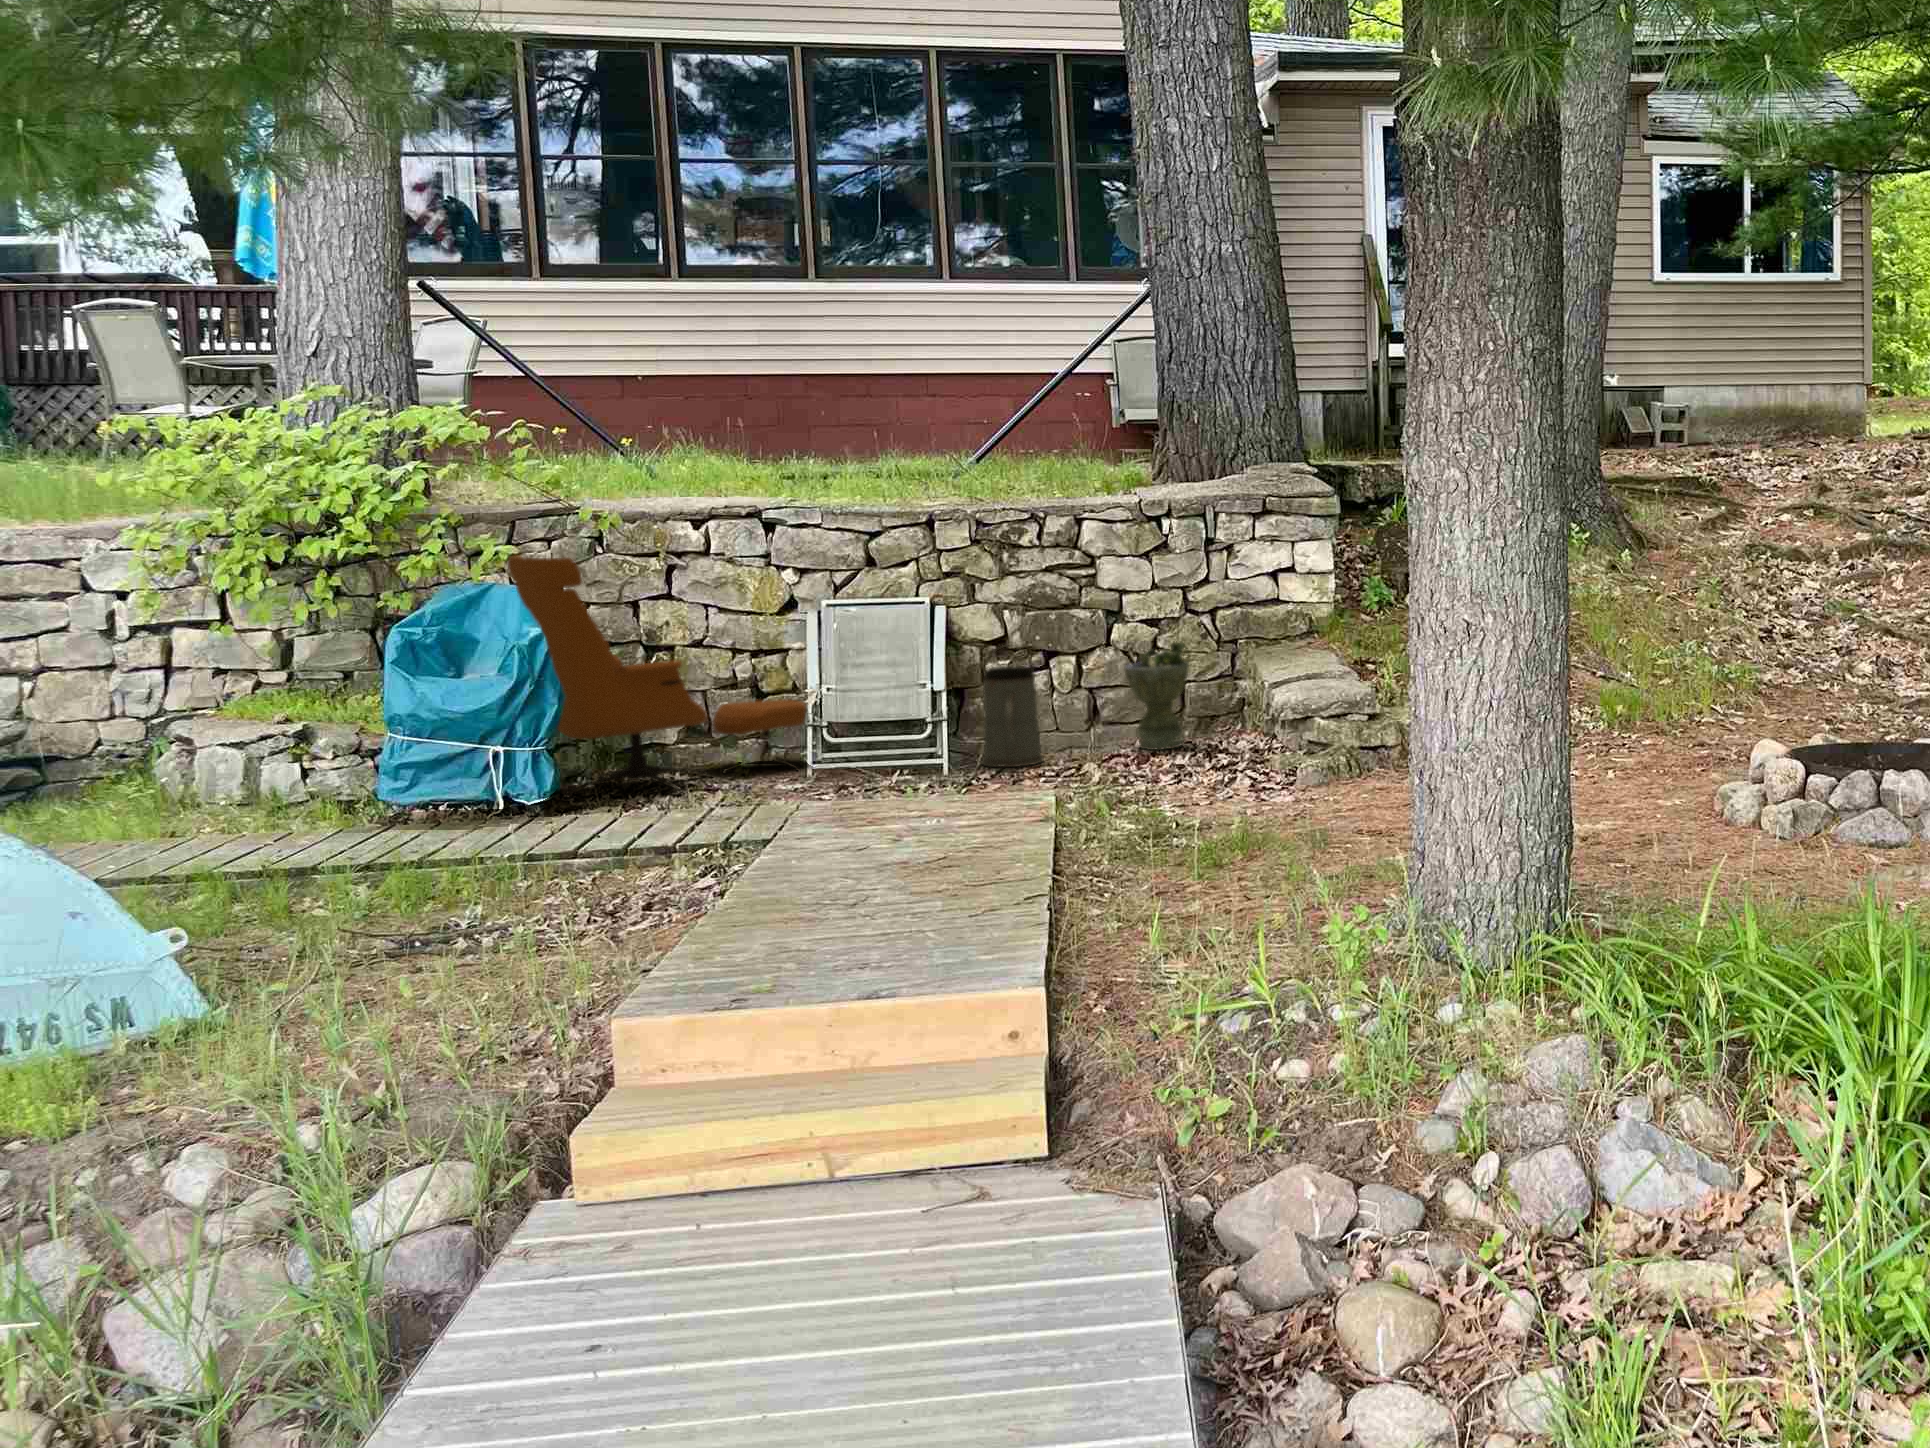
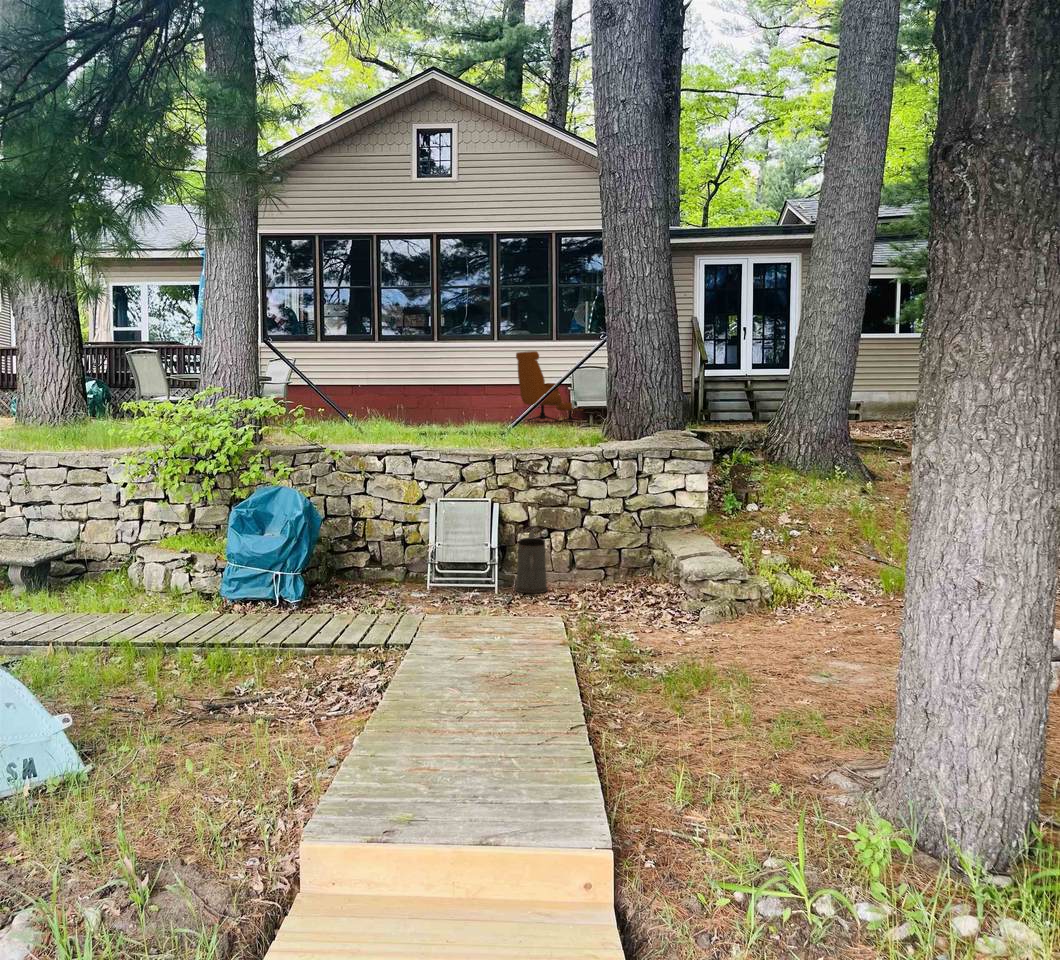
lounge chair: present [508,555,806,797] -> present [516,351,584,421]
planter: present [1124,643,1189,750] -> none [591,528,627,587]

